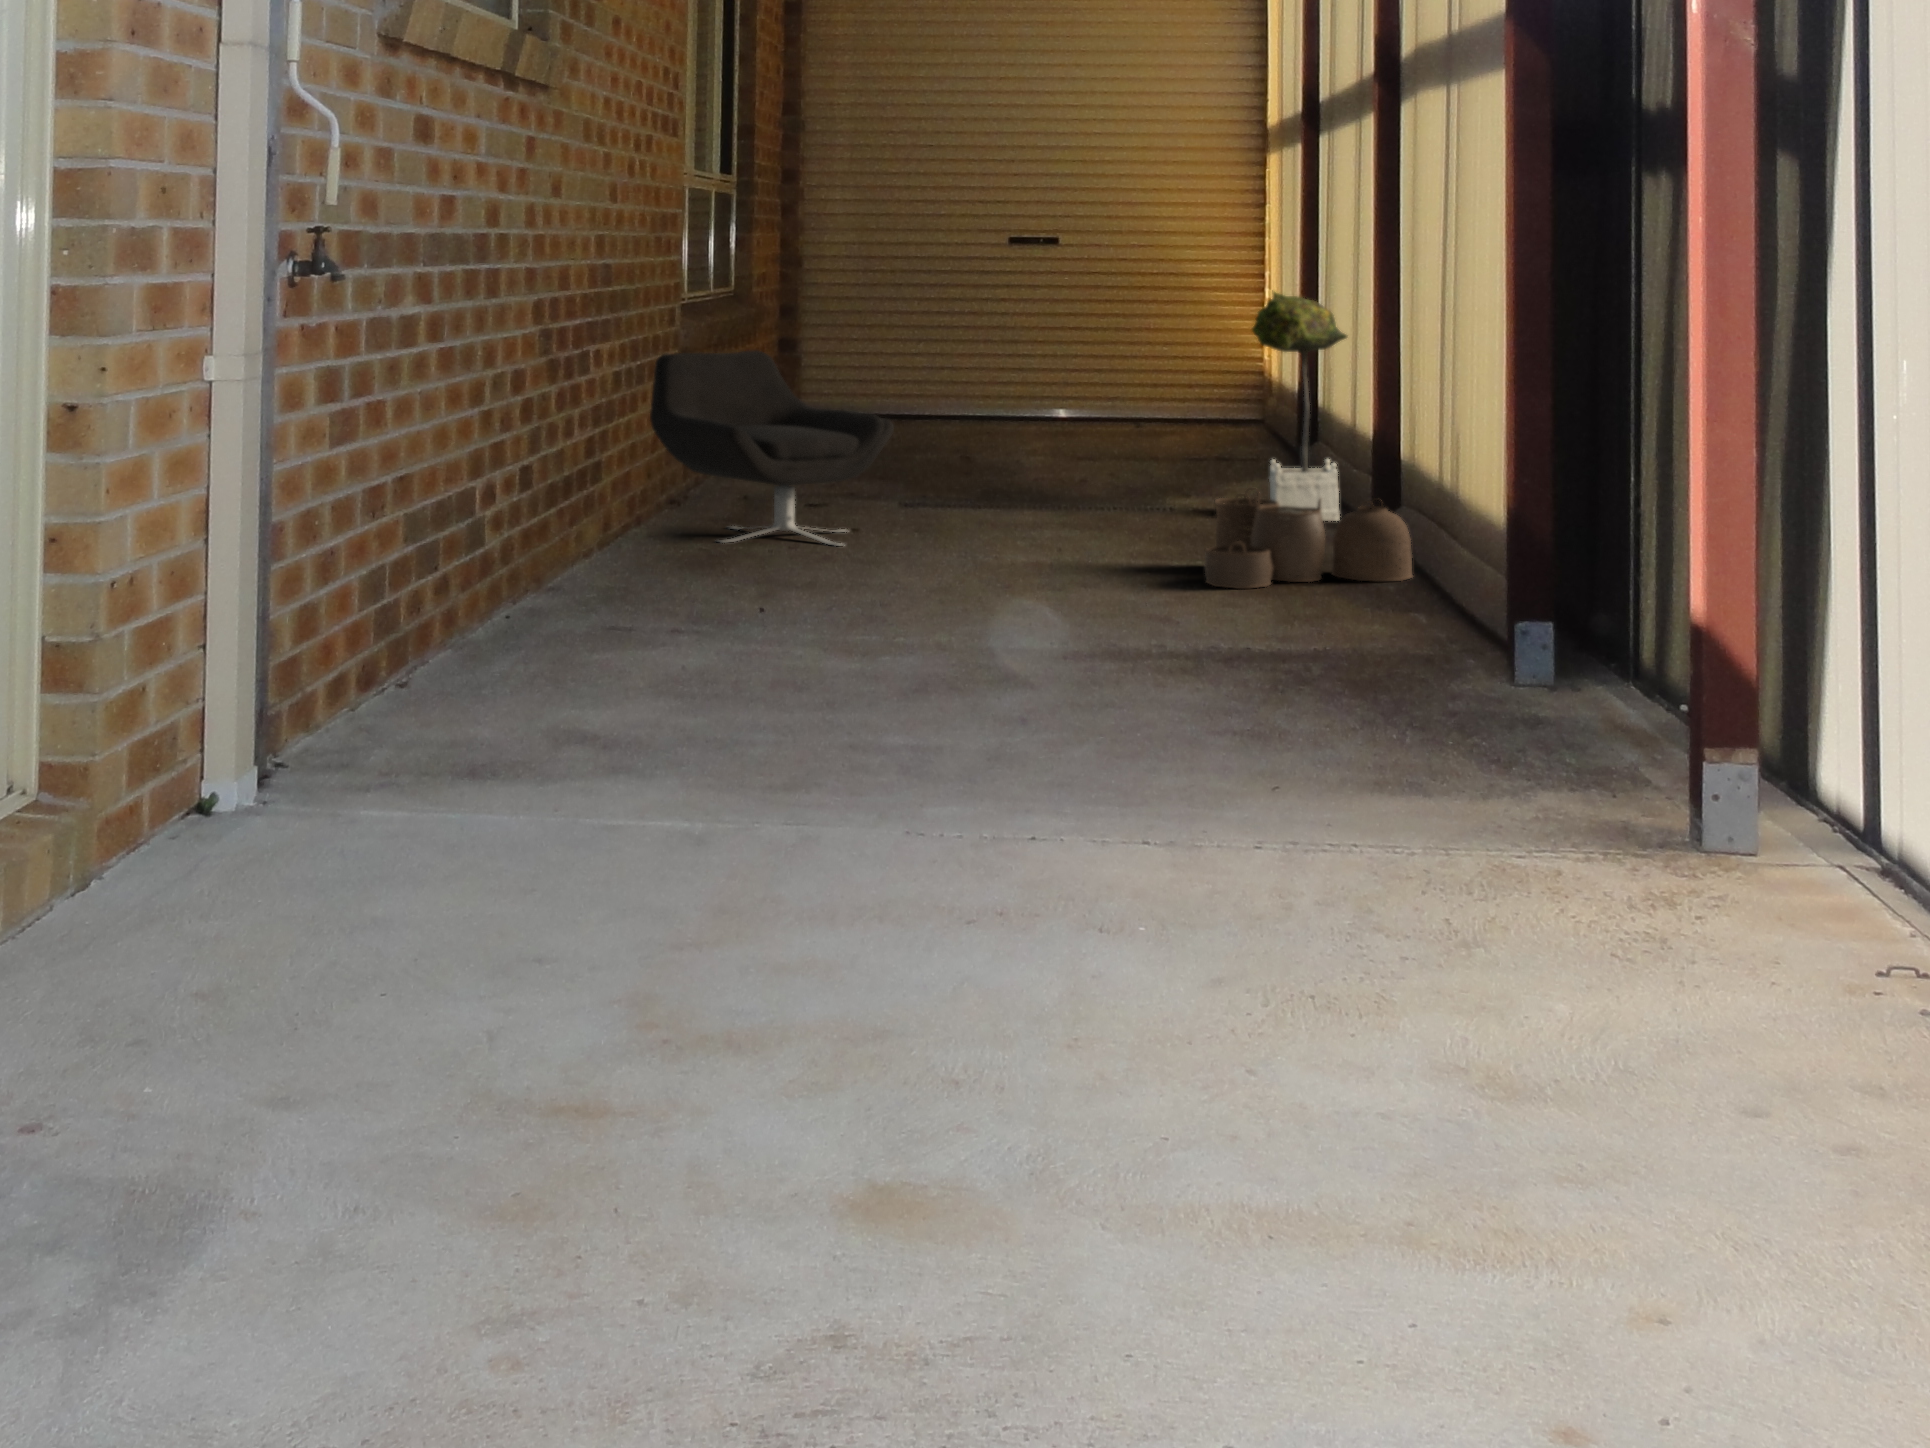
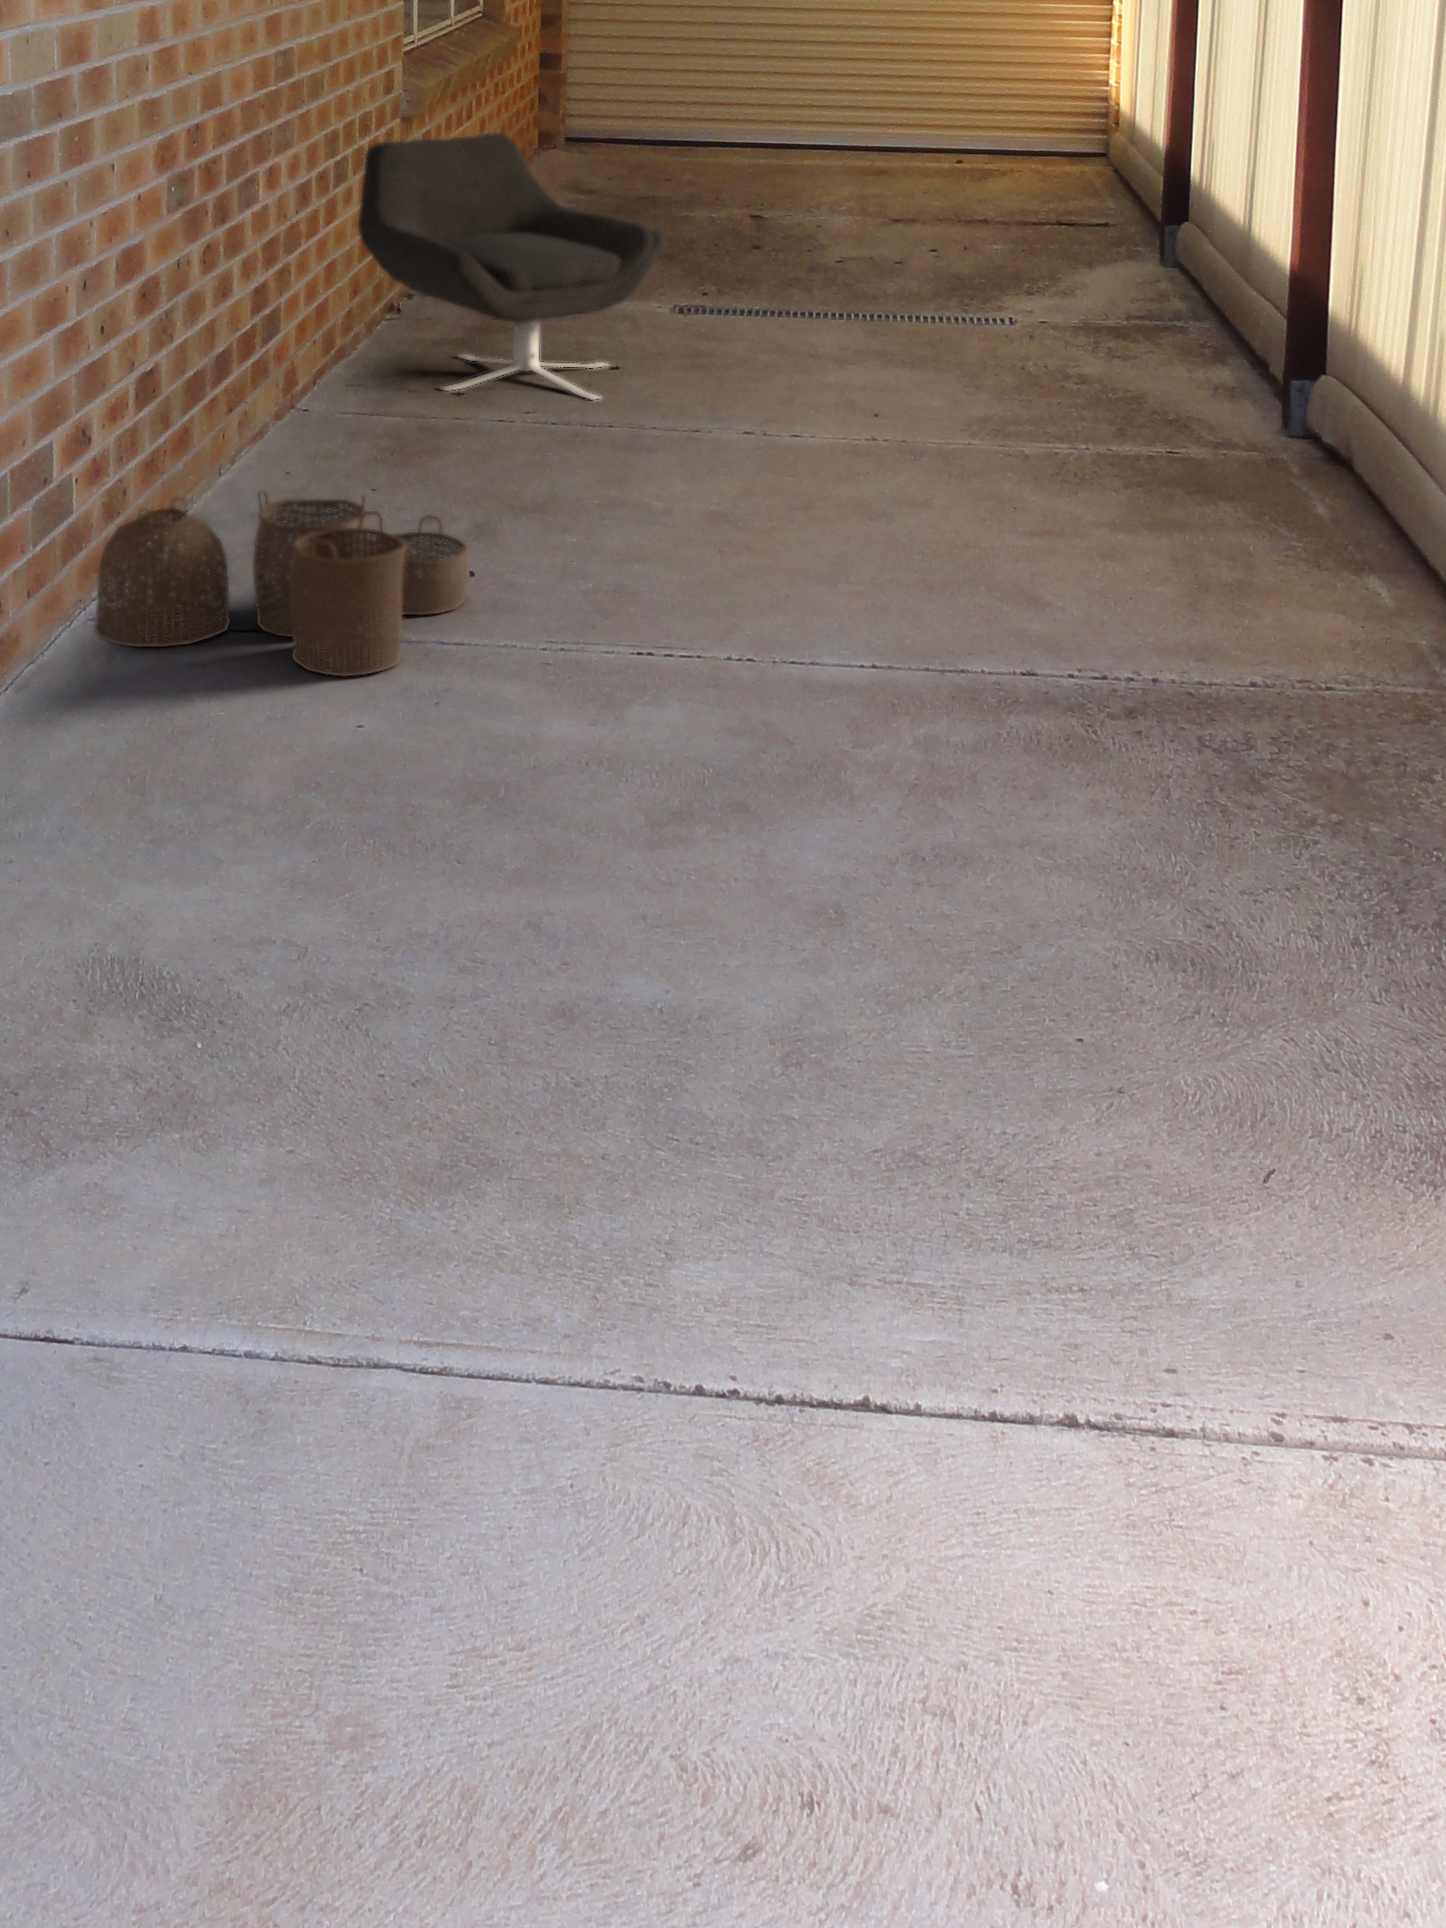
potted tree: present [1252,292,1347,521] -> none [1118,53,1240,344]
woven basket: present [1205,492,1412,589] -> present [94,490,468,677]

